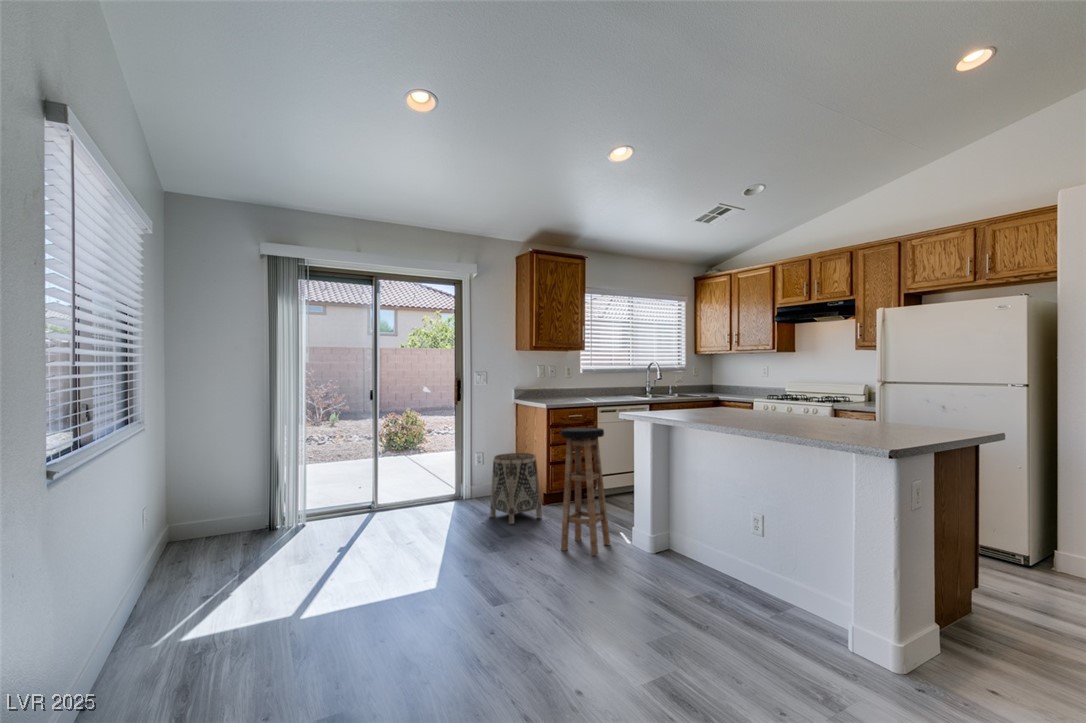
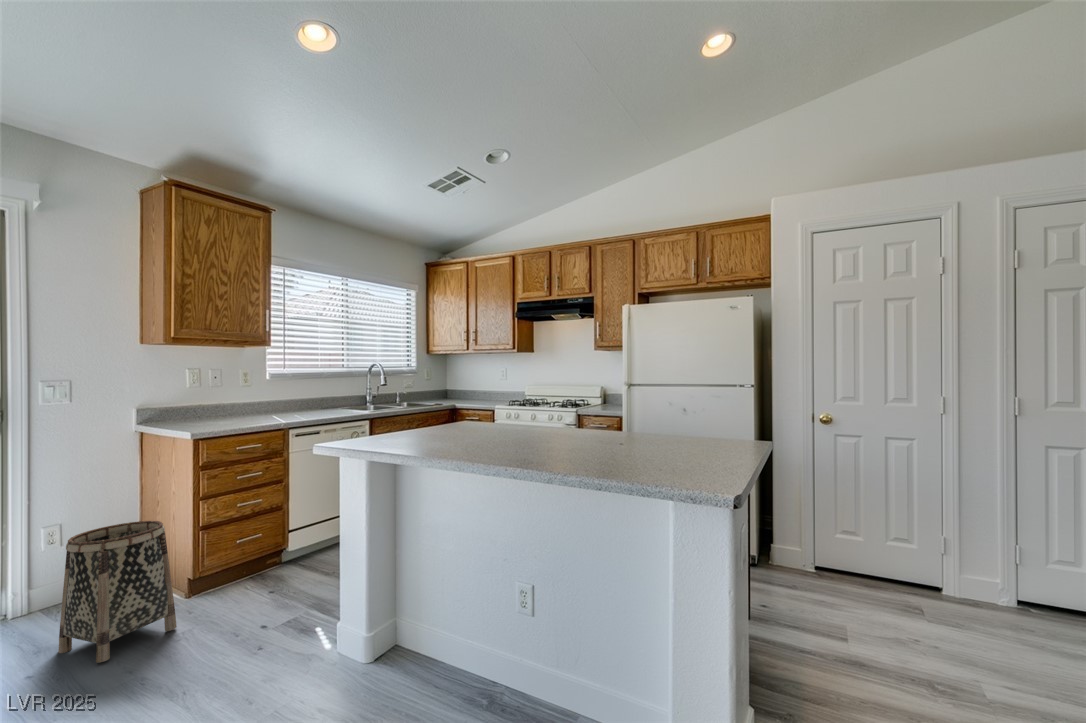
bar stool: present [561,428,610,555] -> none [197,473,298,704]

